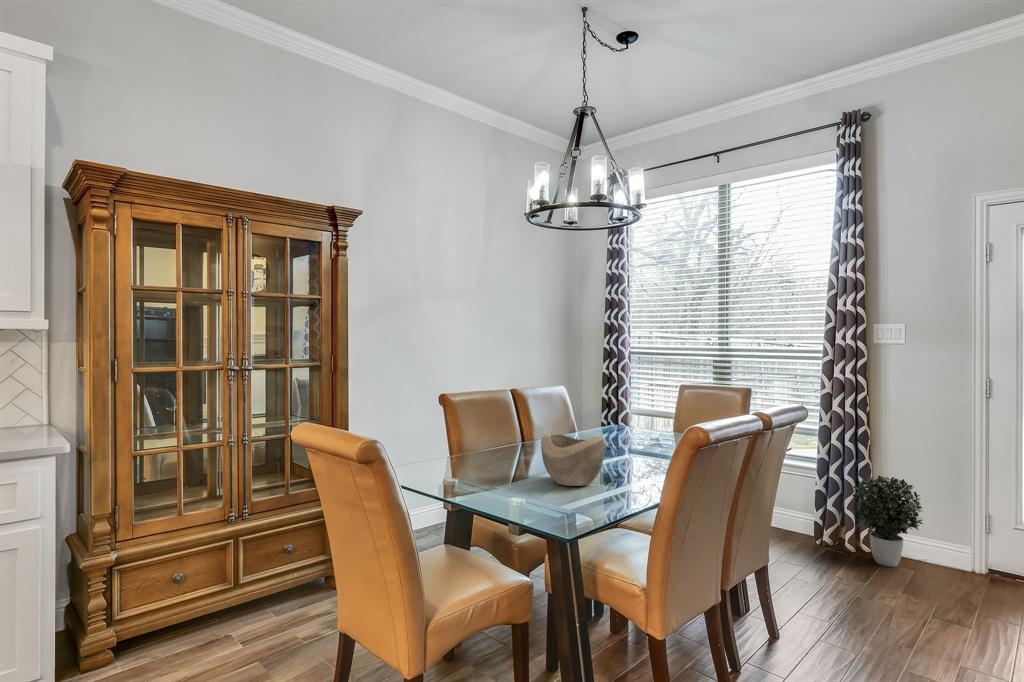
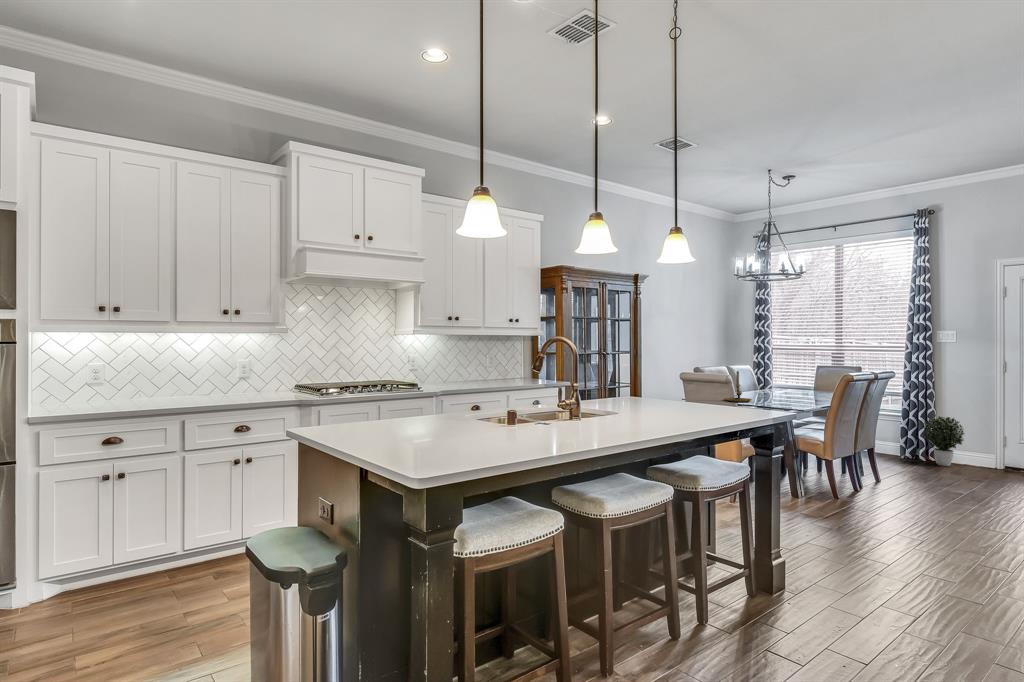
candle holder: none [462,405,519,474] -> present [724,371,752,402]
decorative bowl: present [541,434,604,486] -> none [767,383,798,405]

